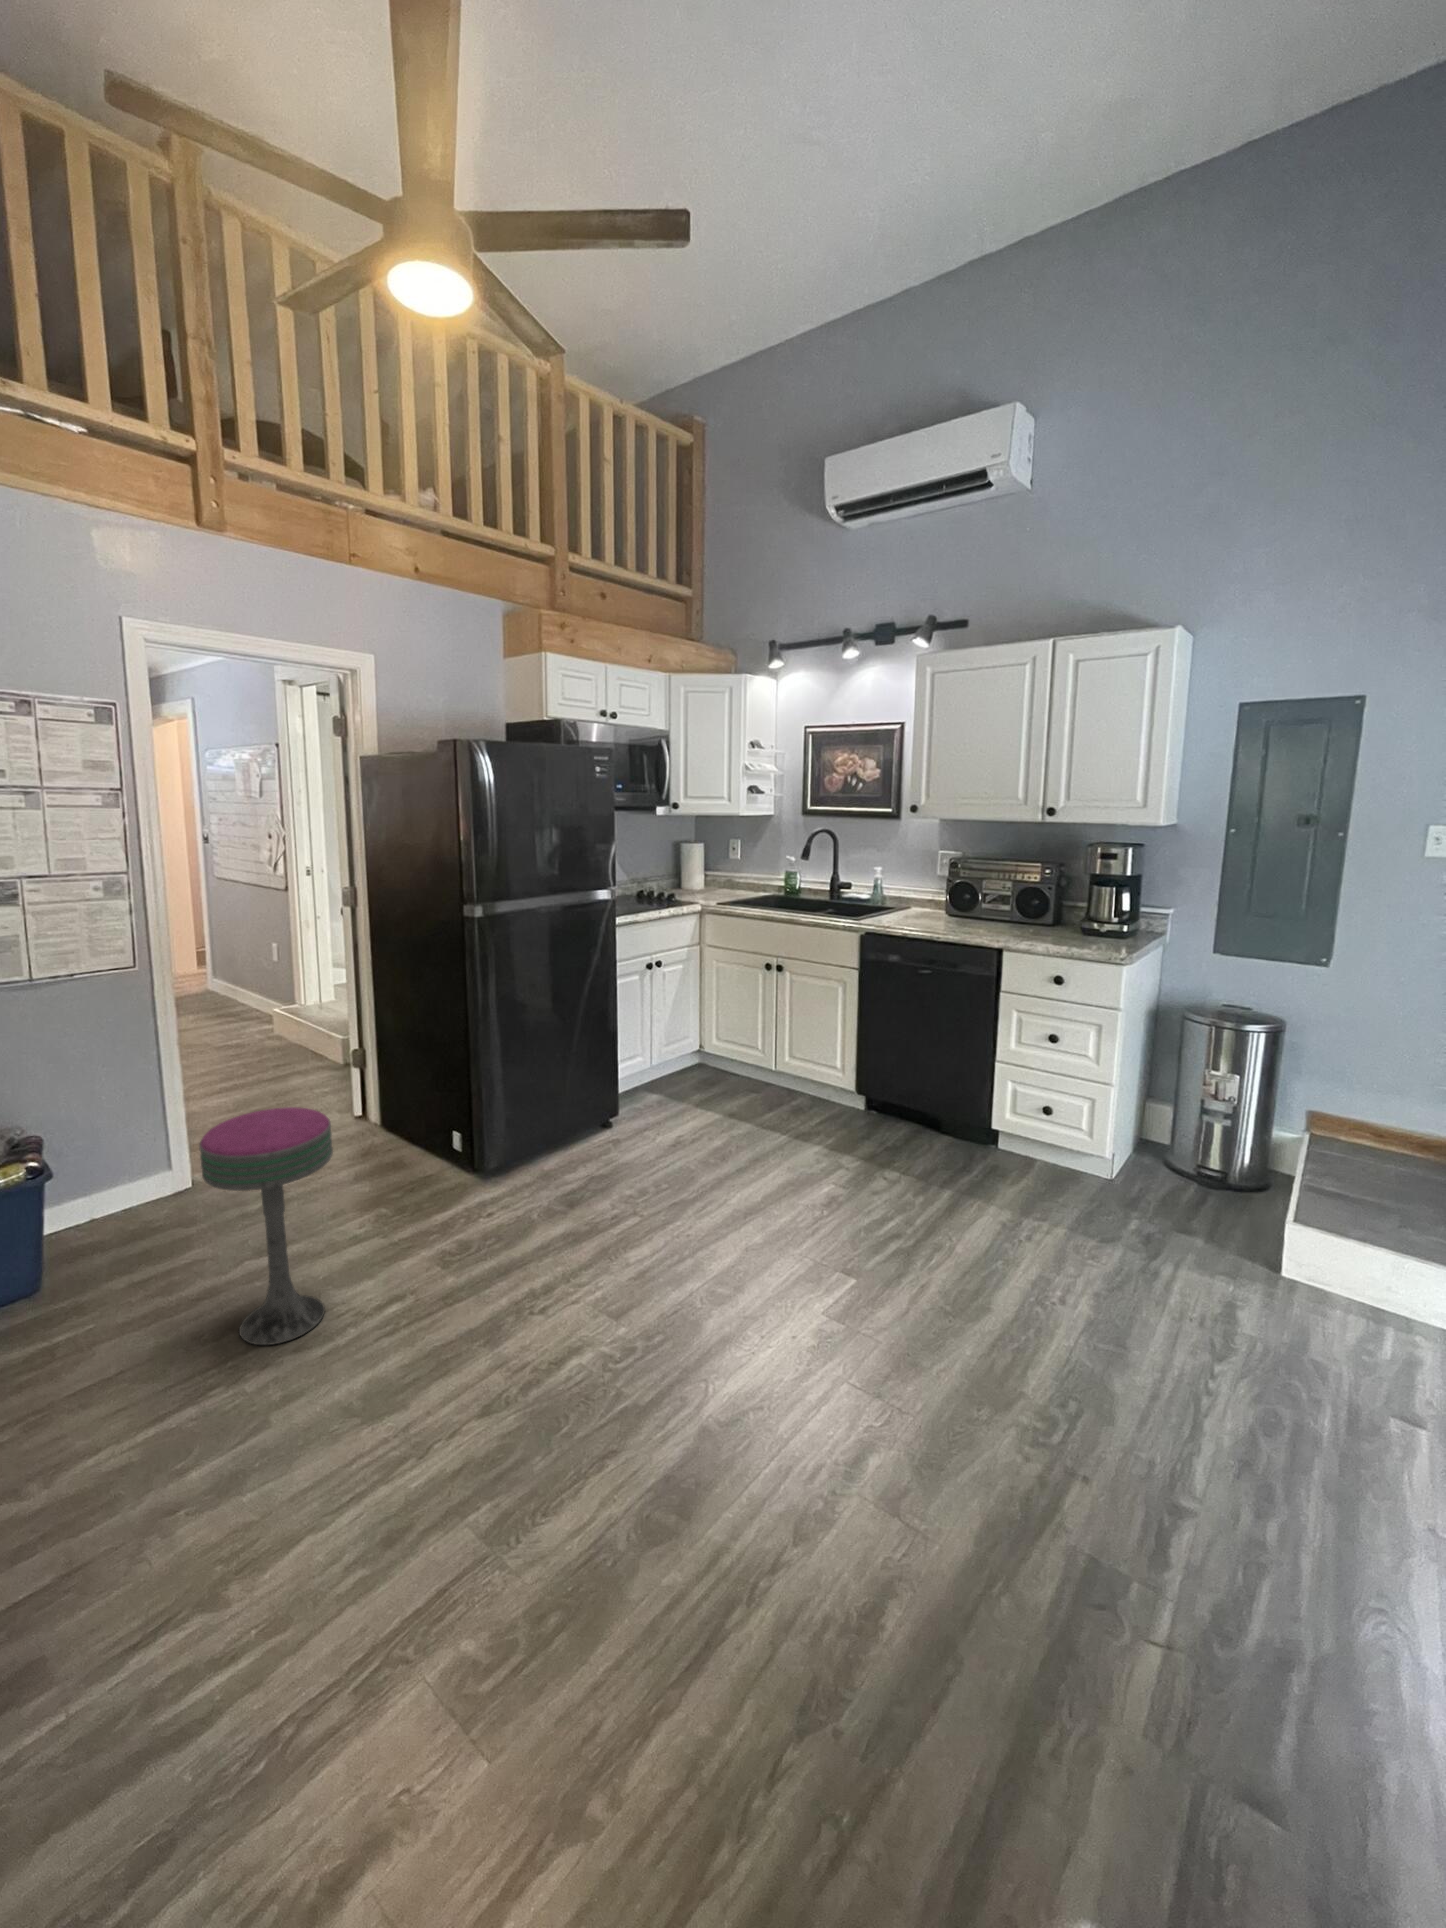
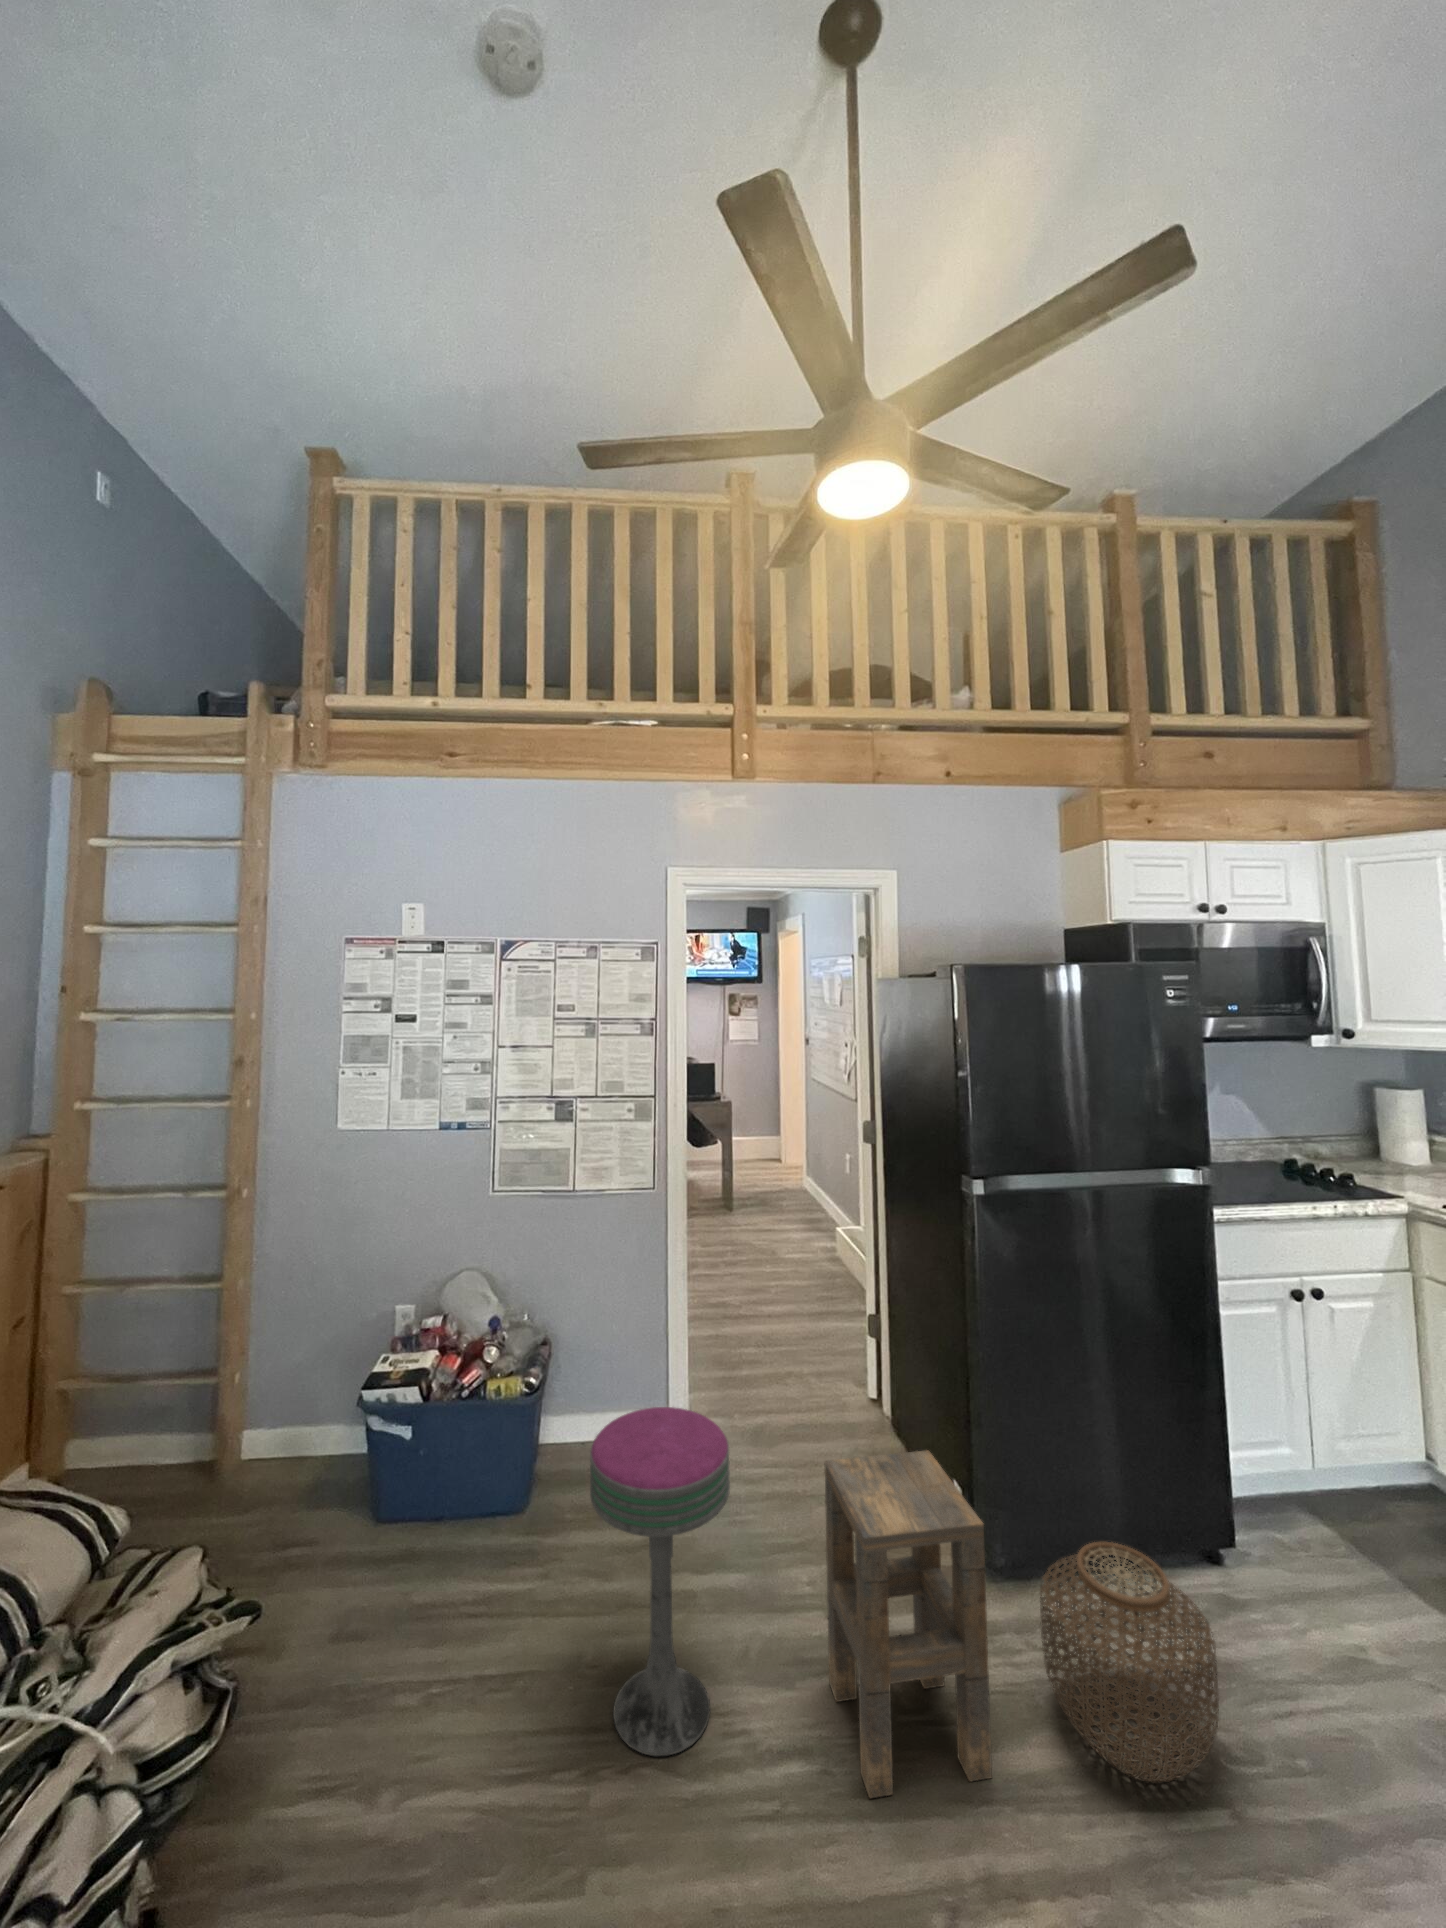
side table: none [396,1089,521,1288] -> present [824,1450,992,1798]
woven basket: none [537,1108,631,1219] -> present [1040,1542,1219,1782]

